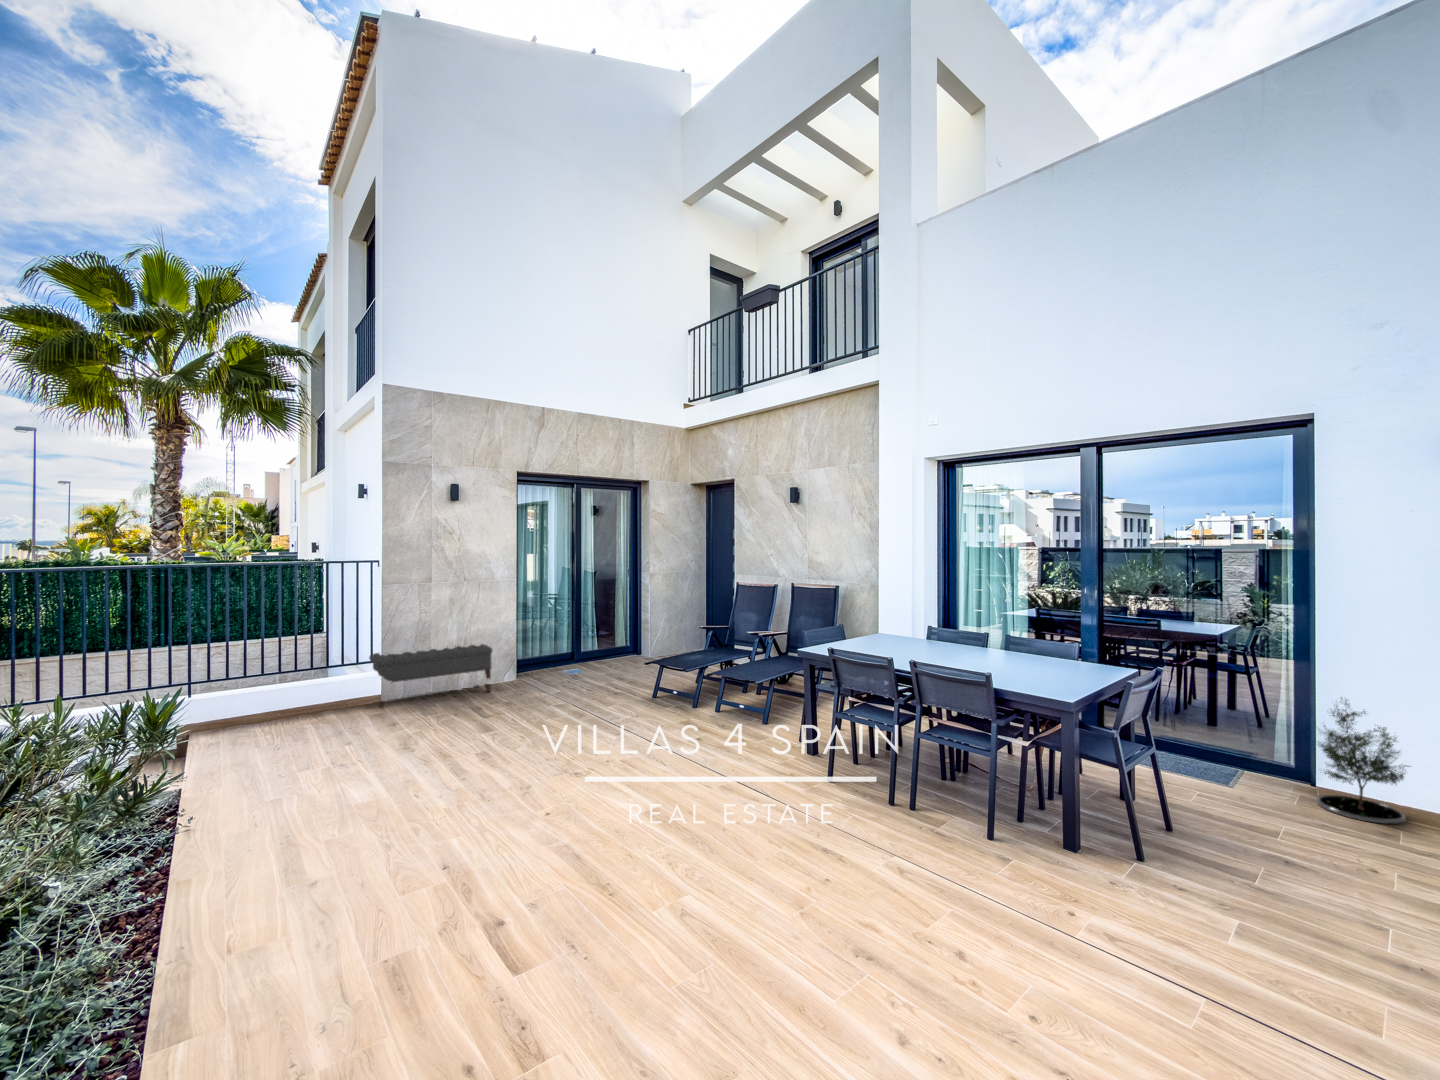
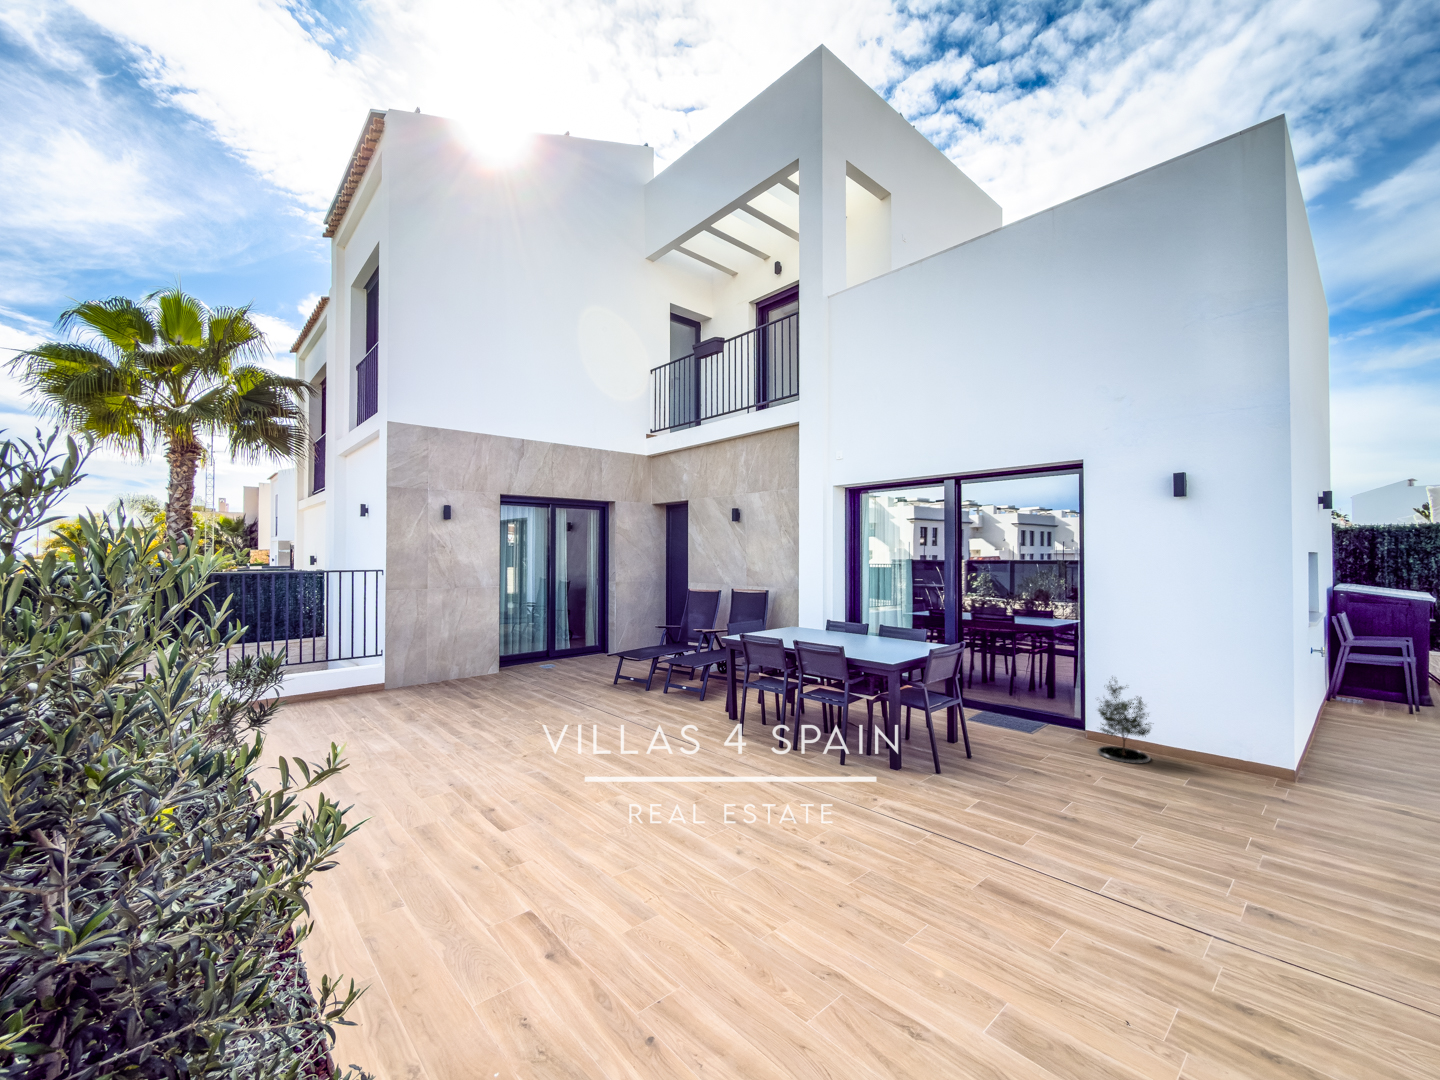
bench: present [370,644,492,708] -> none [373,641,480,698]

